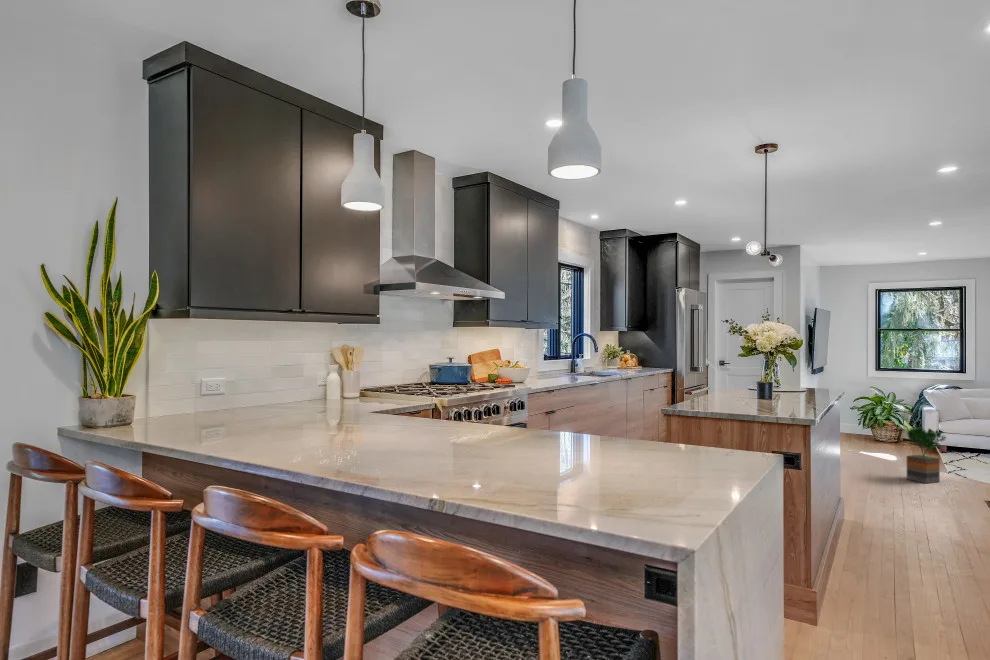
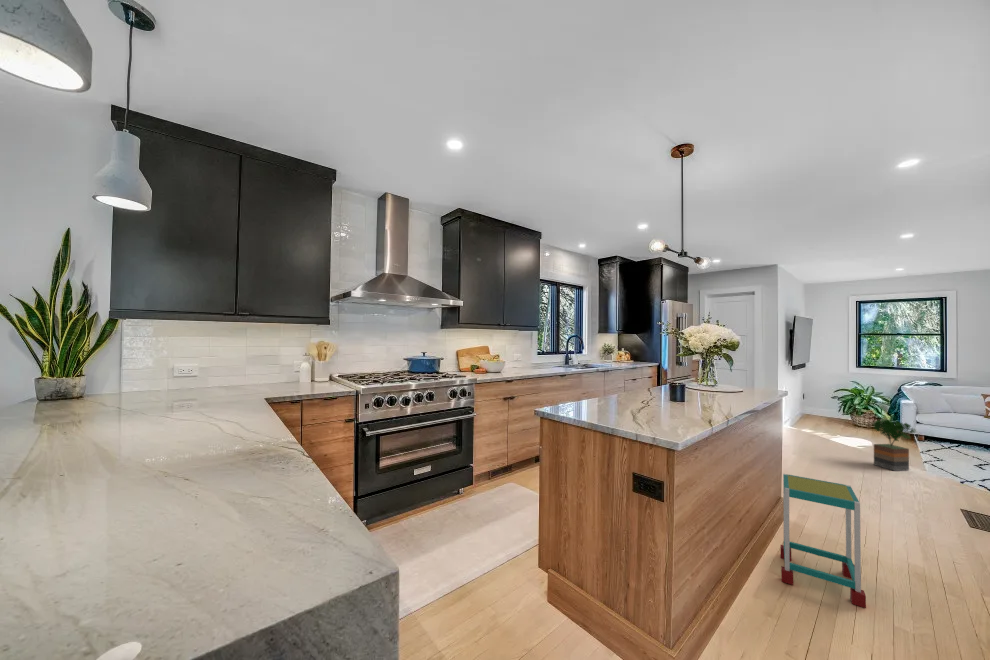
side table: none [850,482,935,600] -> present [781,474,866,608]

